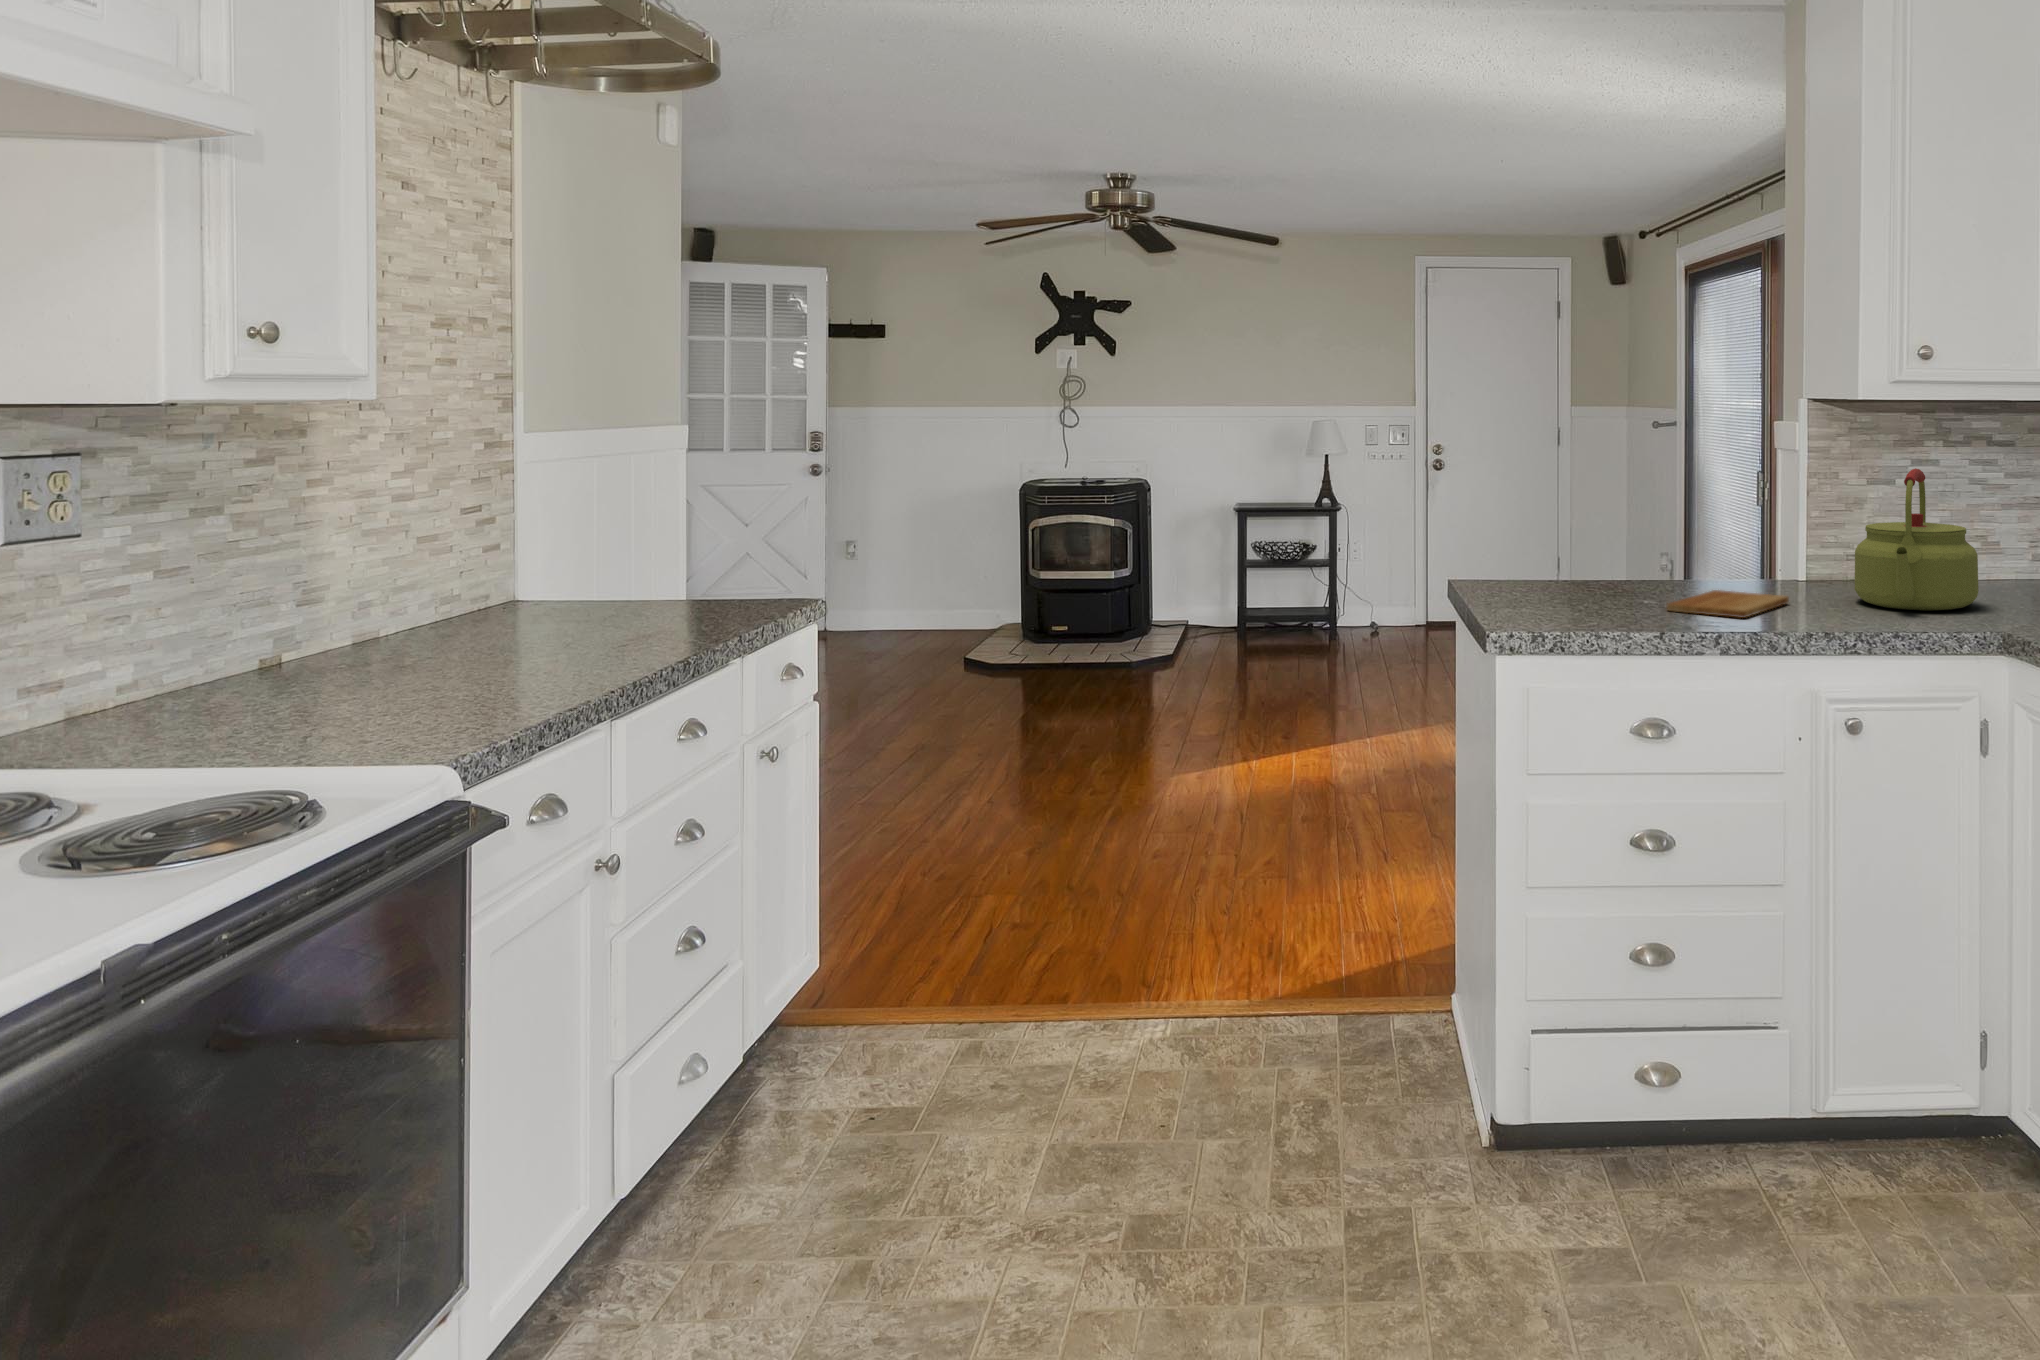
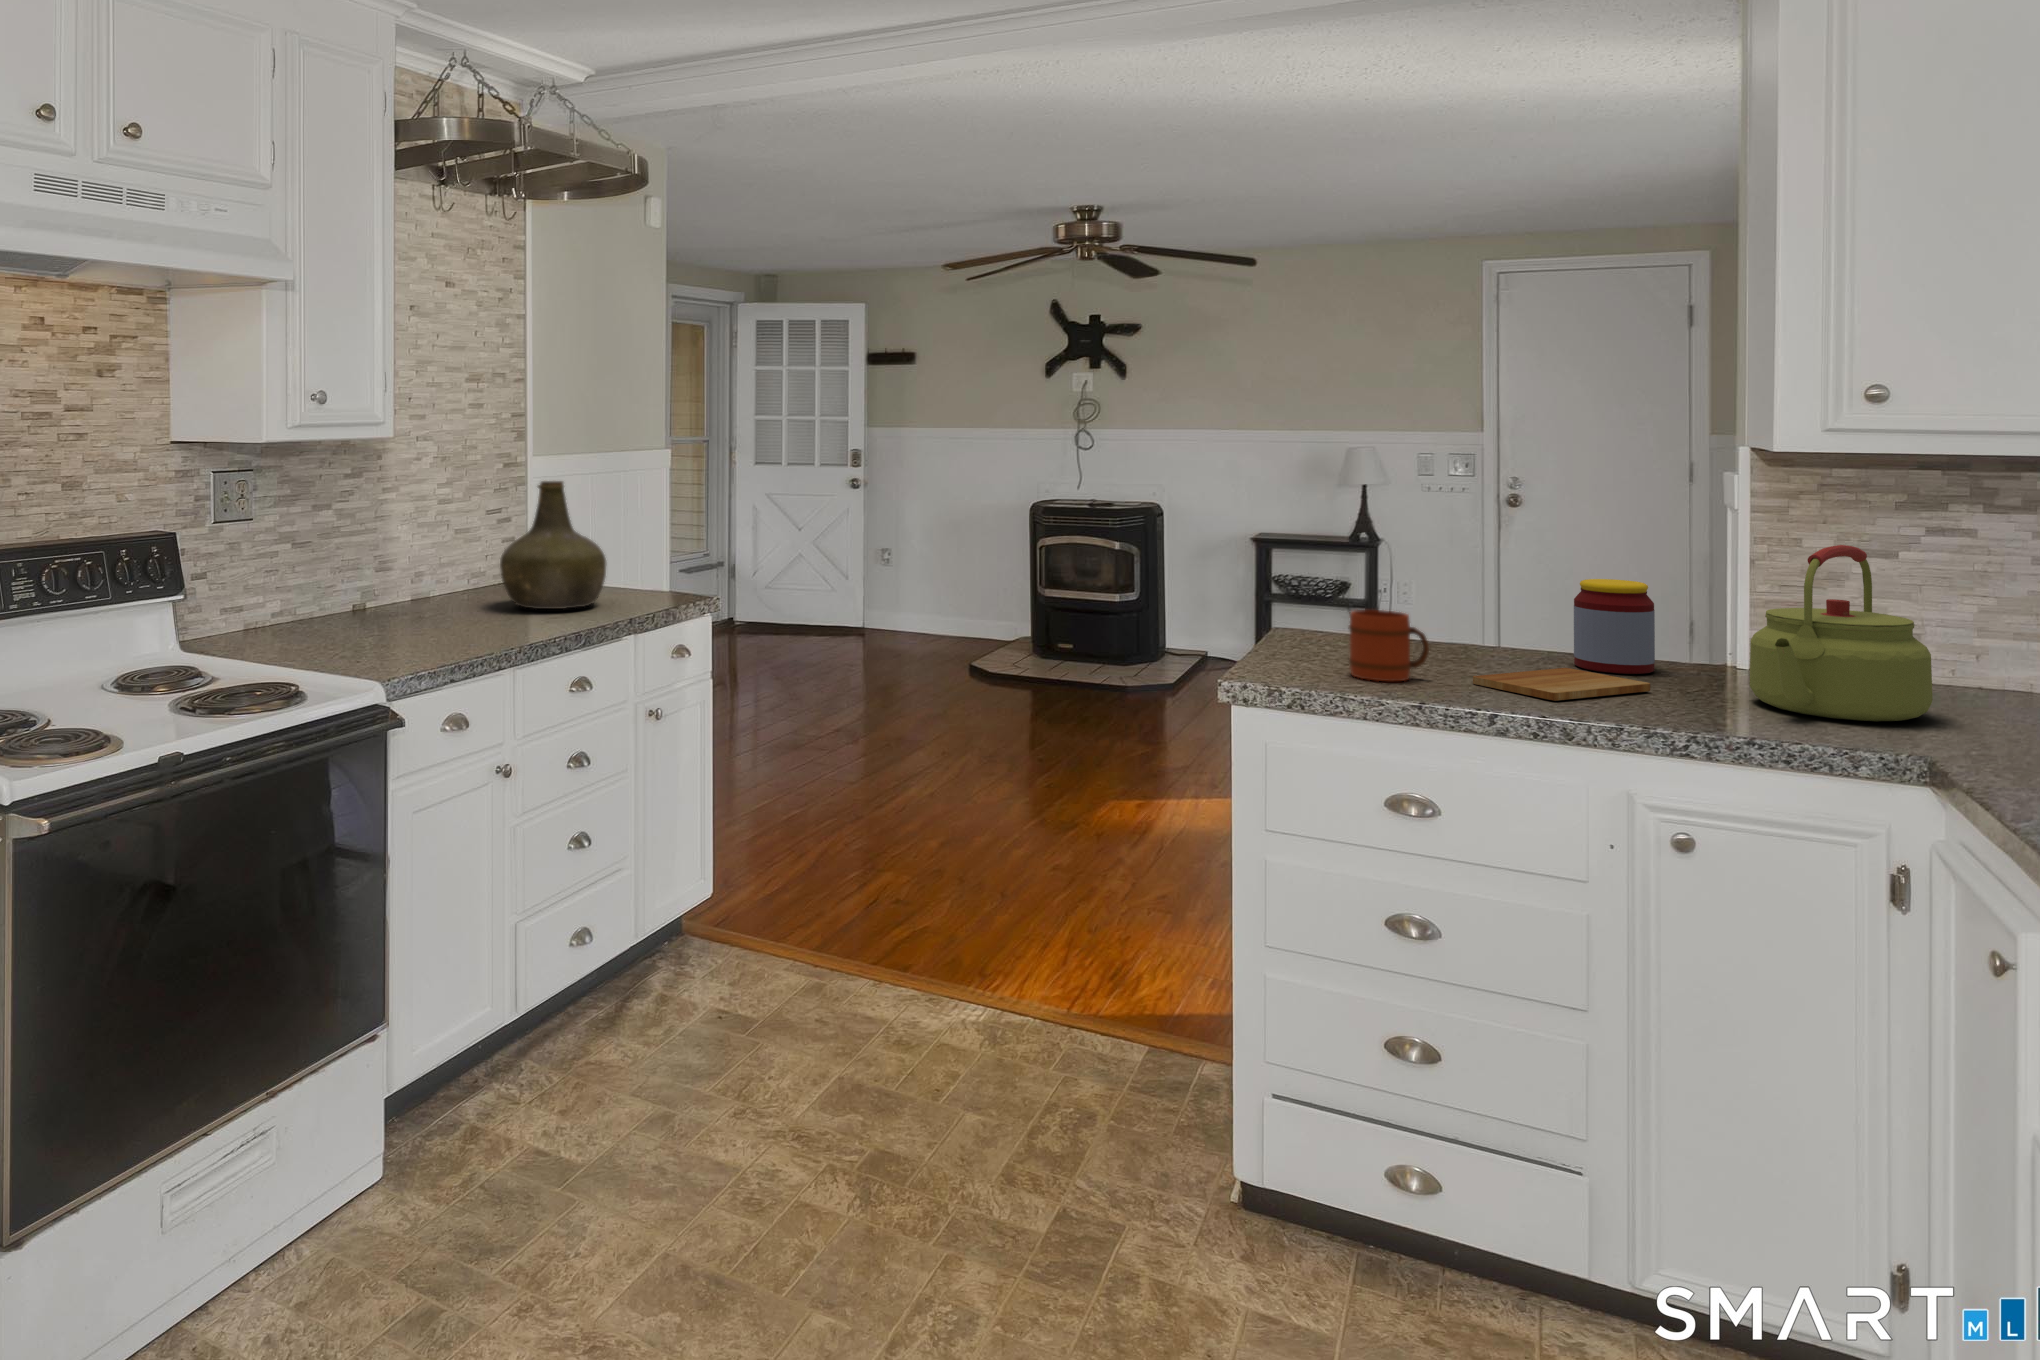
bottle: none [524,460,684,632] -> present [500,481,606,609]
jar: none [1704,510,1765,591] -> present [1574,579,1655,674]
mug: none [1566,550,1632,616] -> present [1348,610,1429,681]

